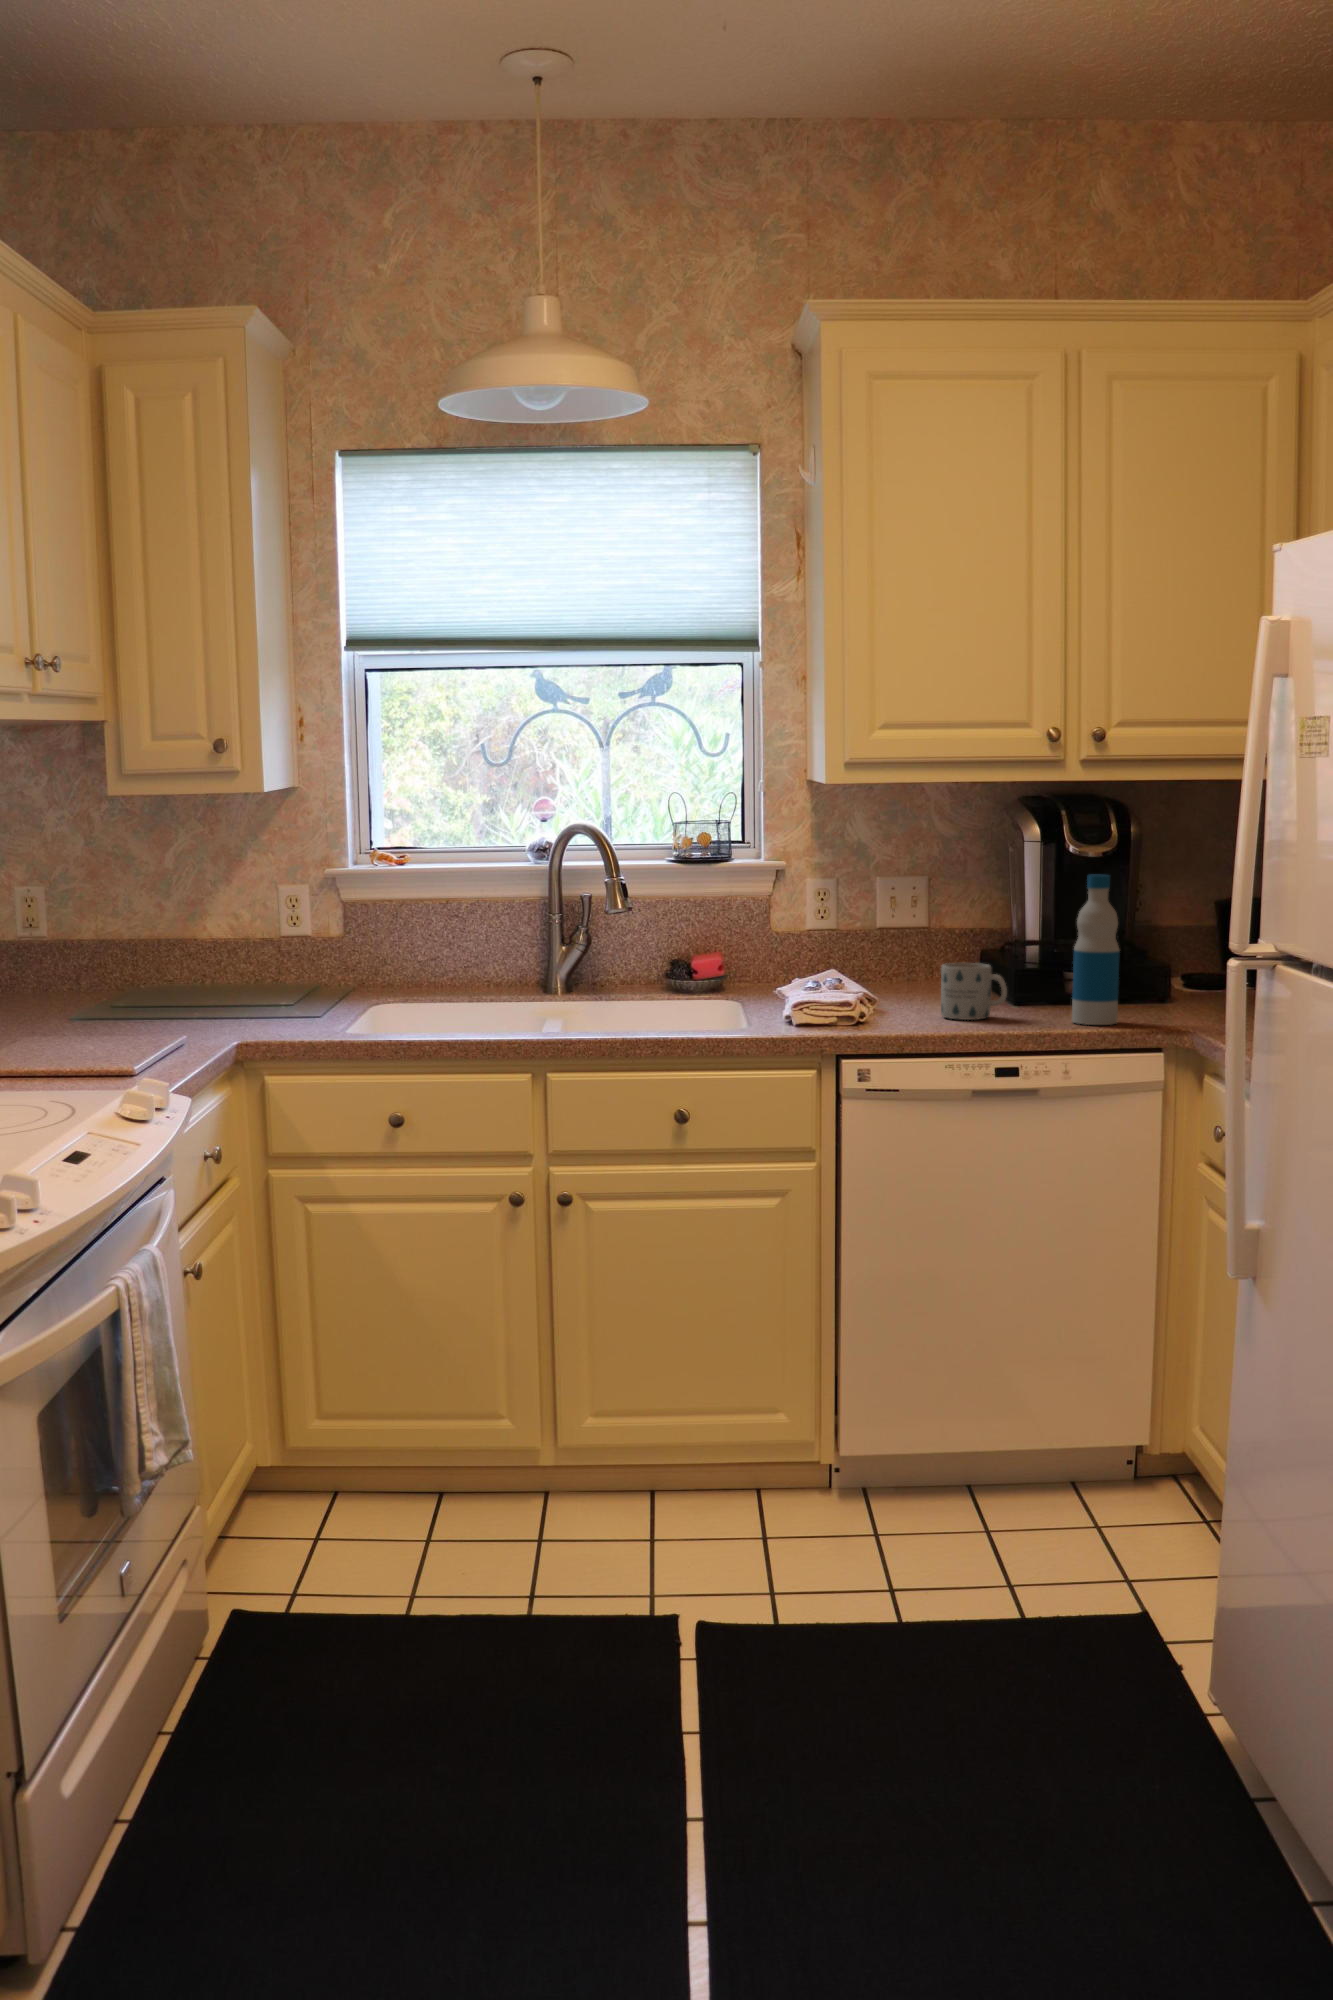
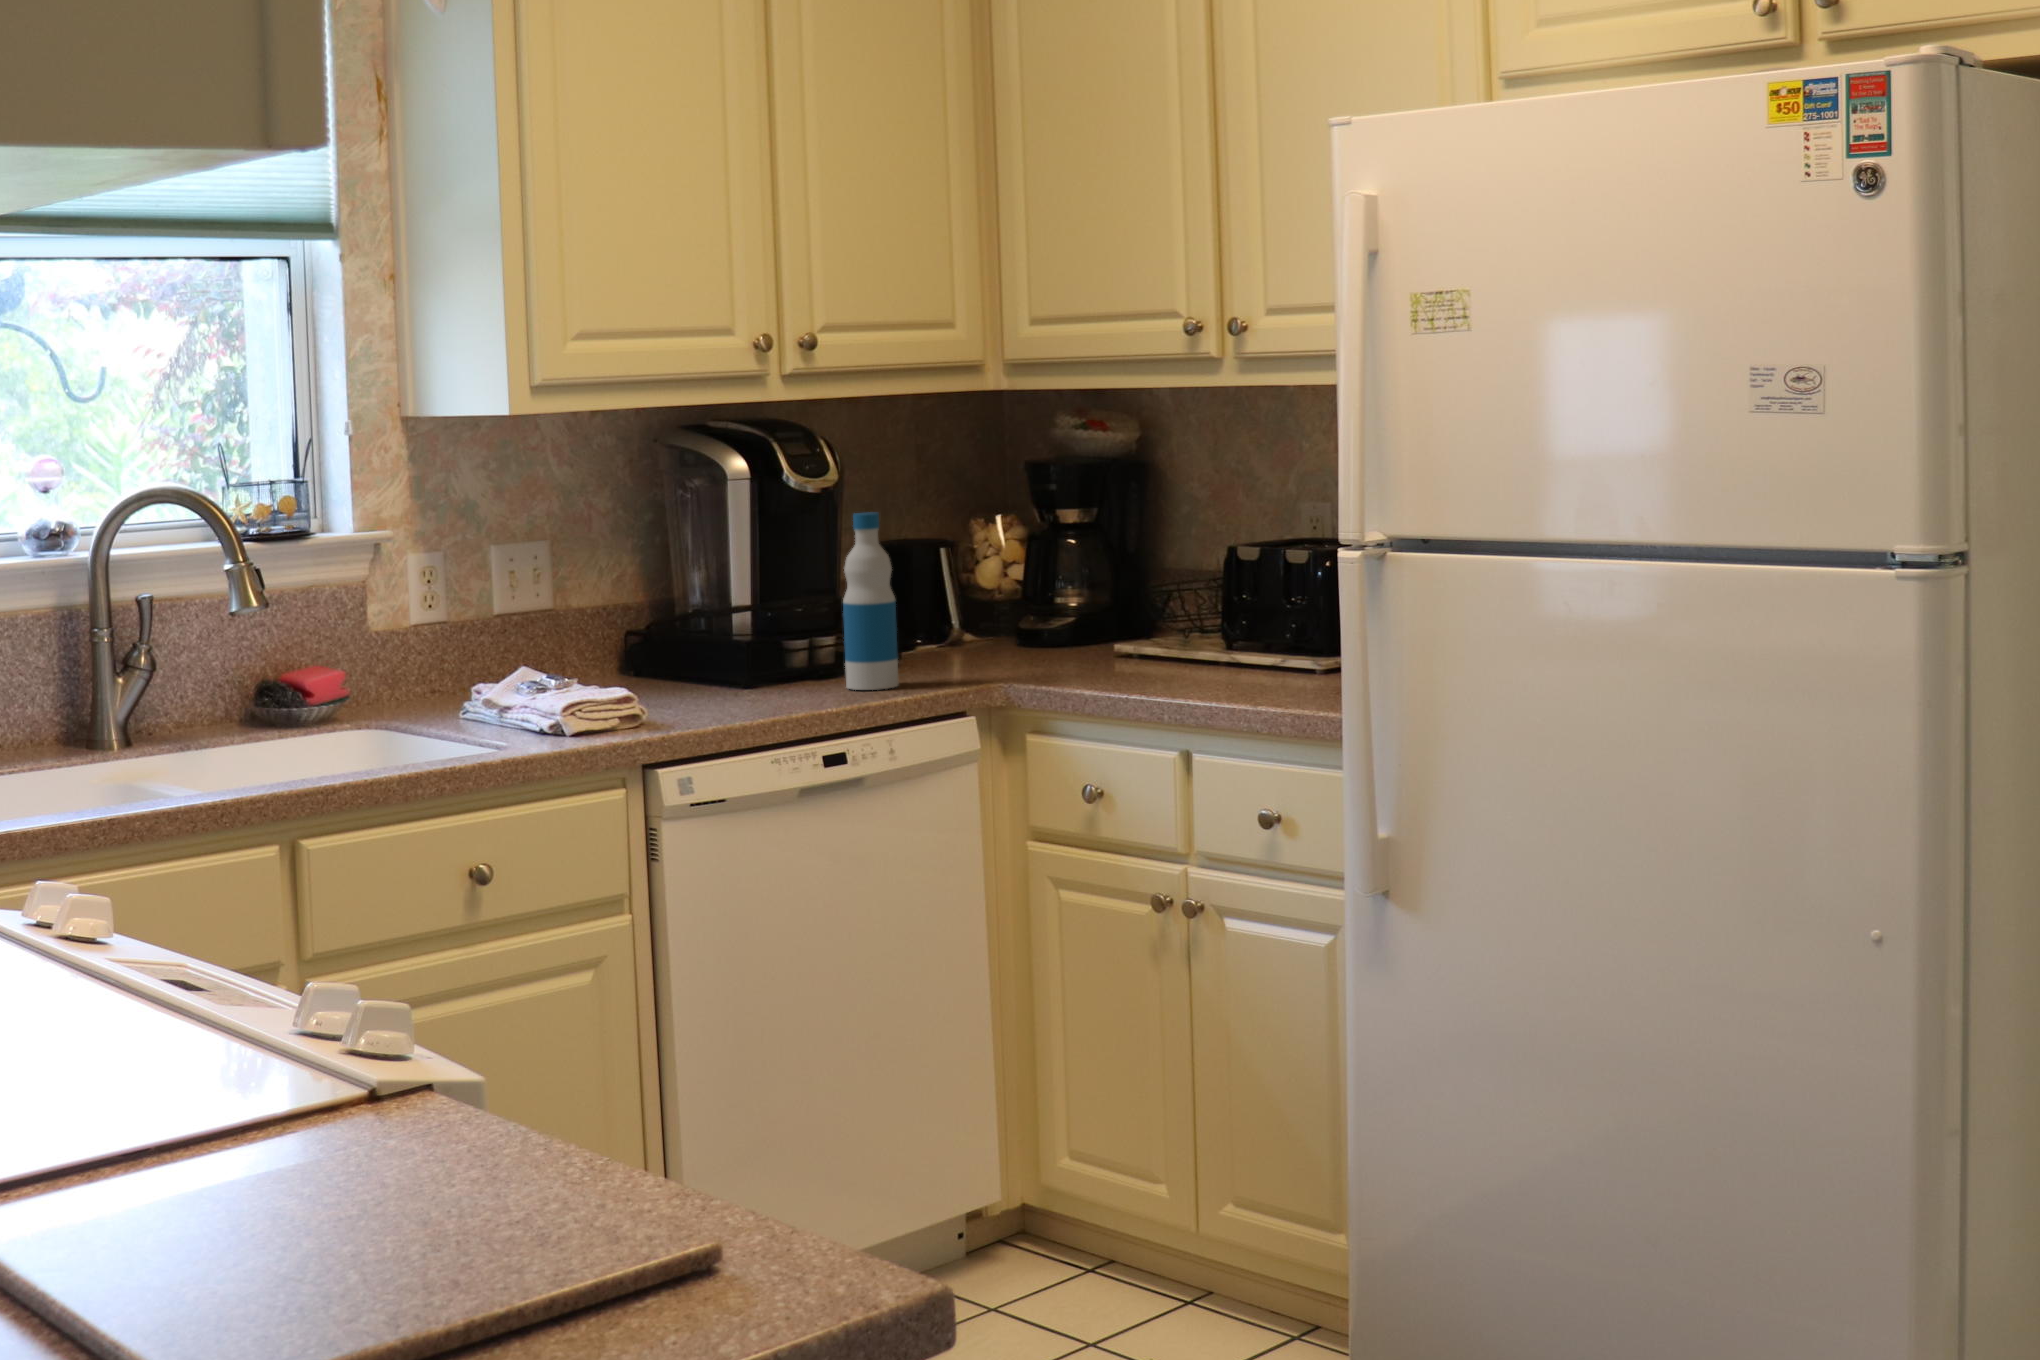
mug: present [941,963,1007,1020] -> none [687,633,773,704]

